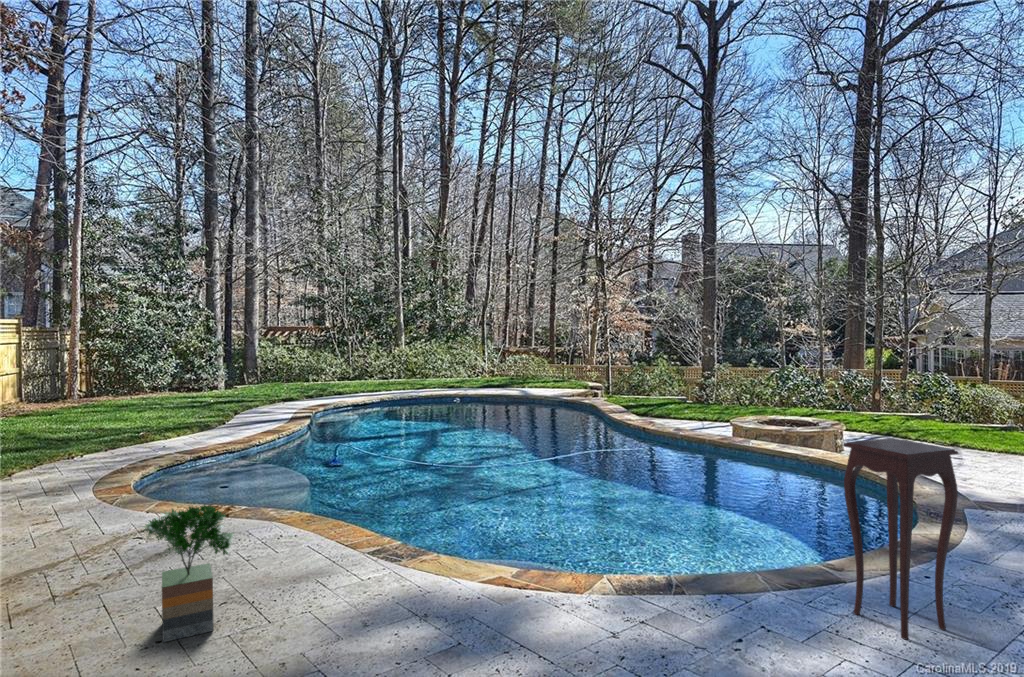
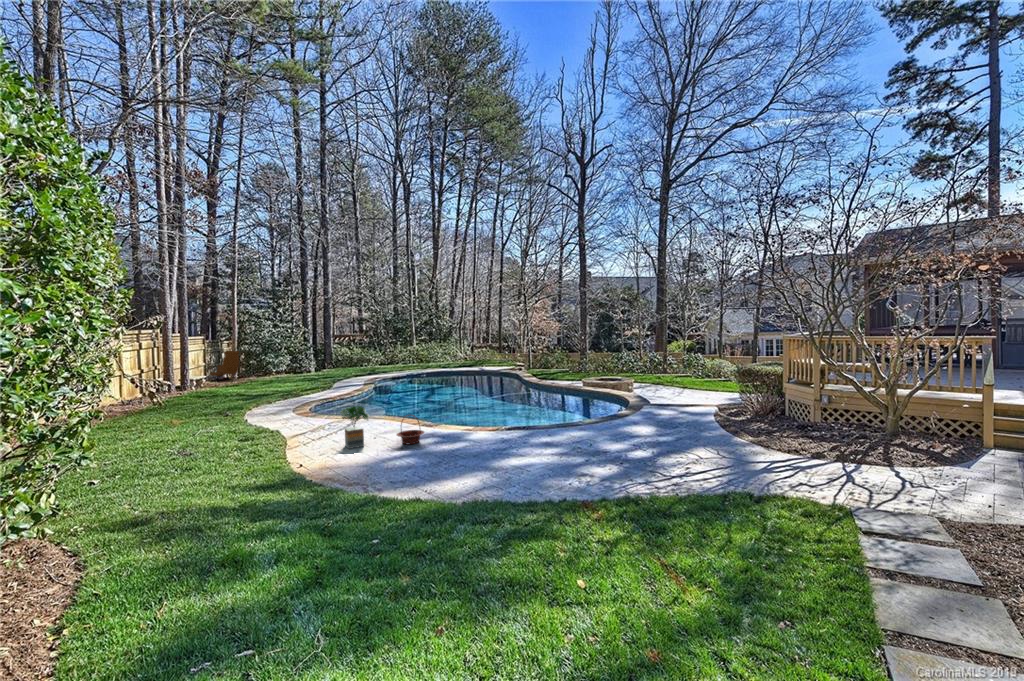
lounge chair: none [29,347,81,405] -> present [210,351,239,381]
side table: present [844,438,958,640] -> none [575,377,608,439]
basket: none [310,537,395,630] -> present [397,415,424,444]

